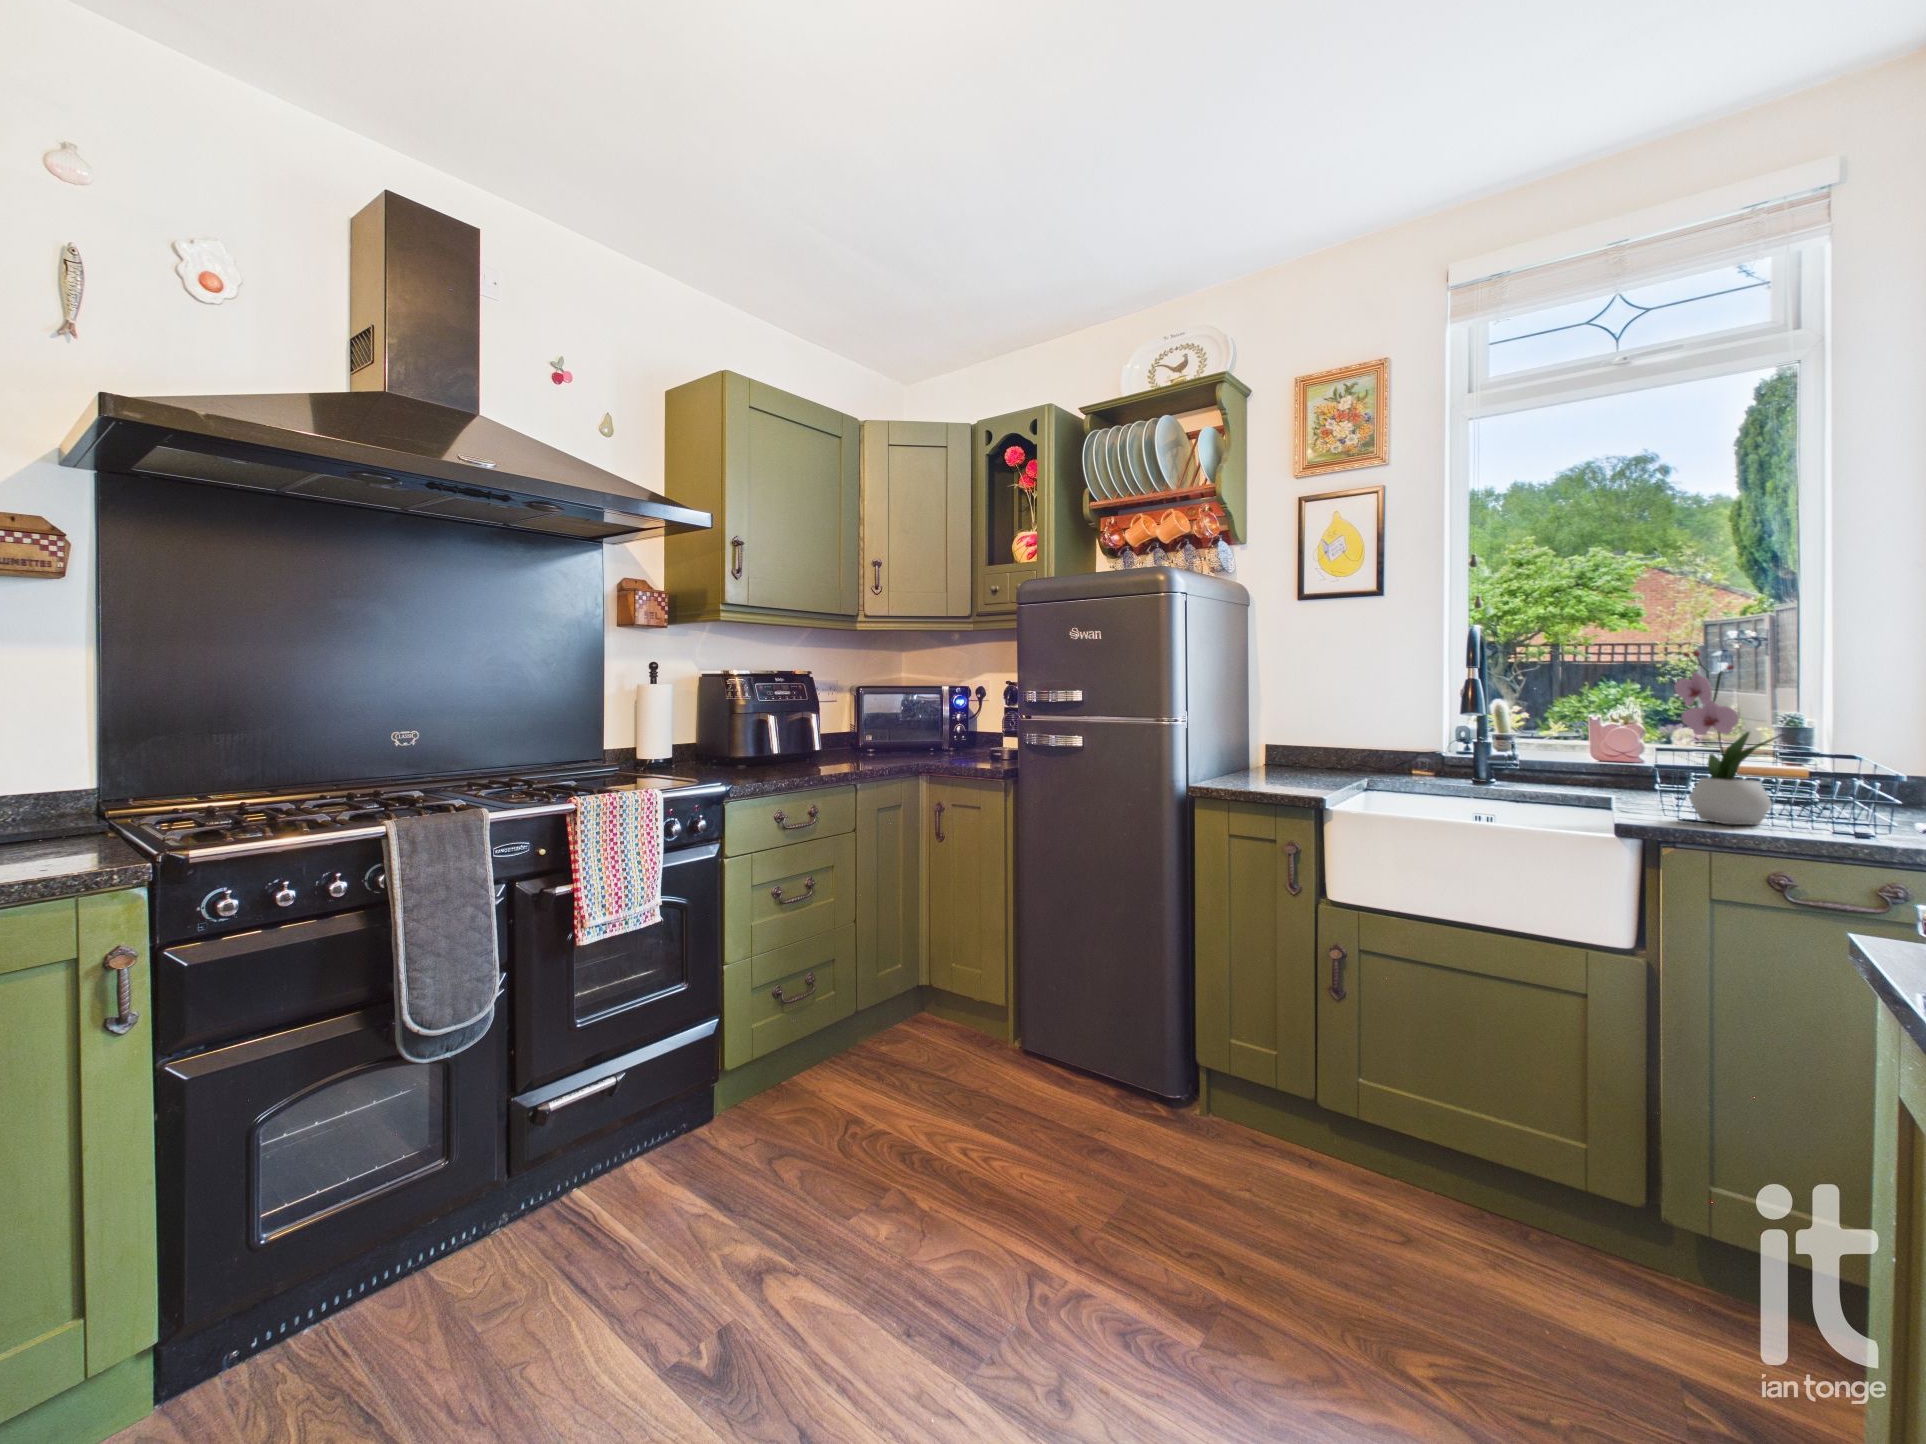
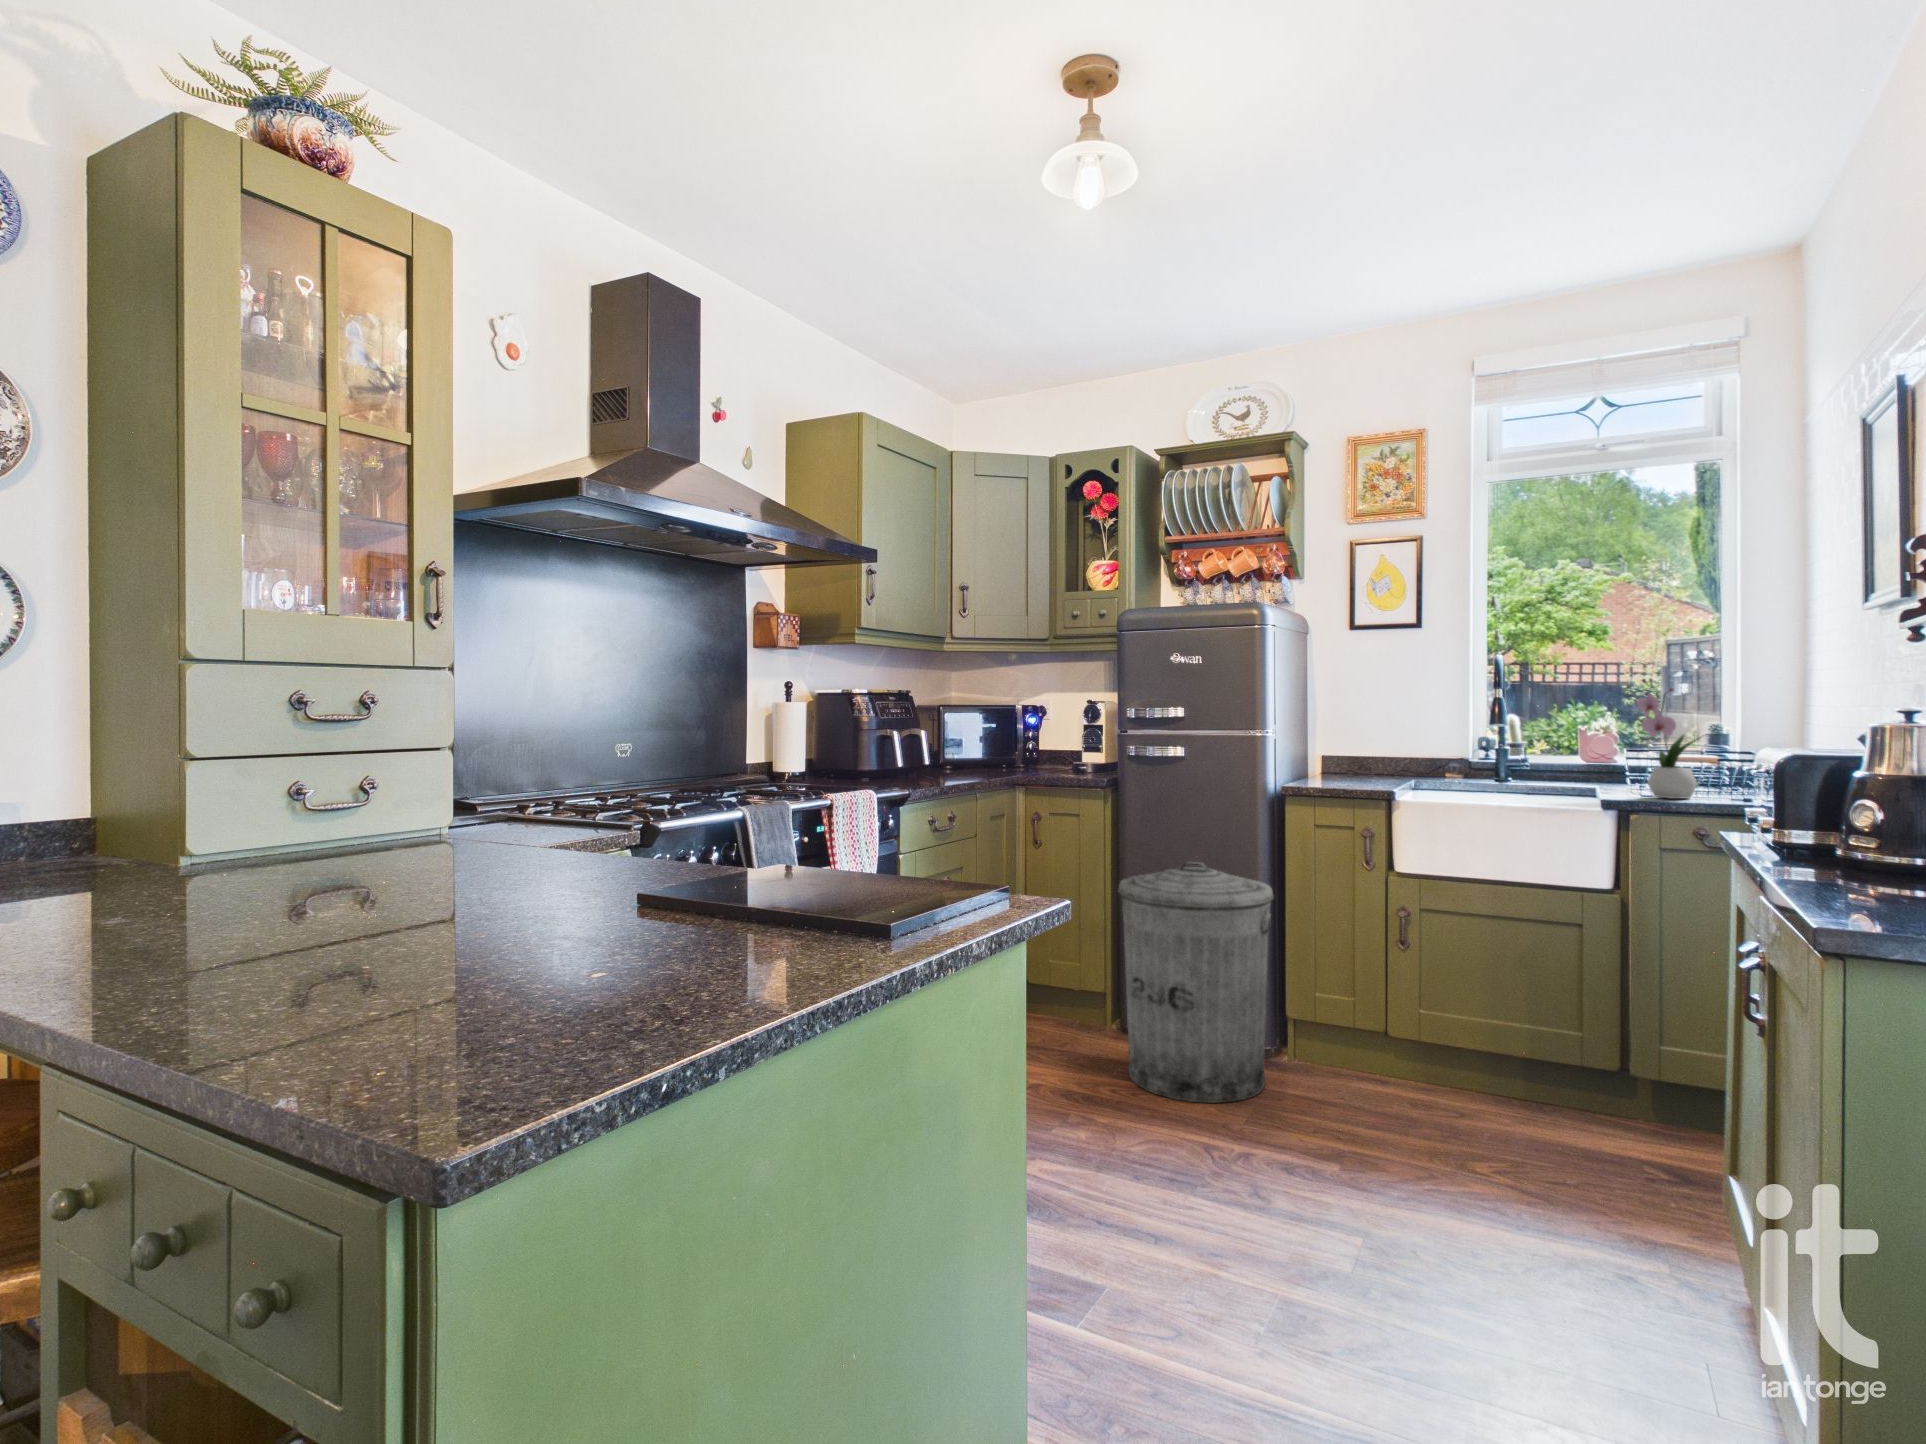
trash can: none [978,878,1166,1190] -> present [1118,862,1274,1103]

